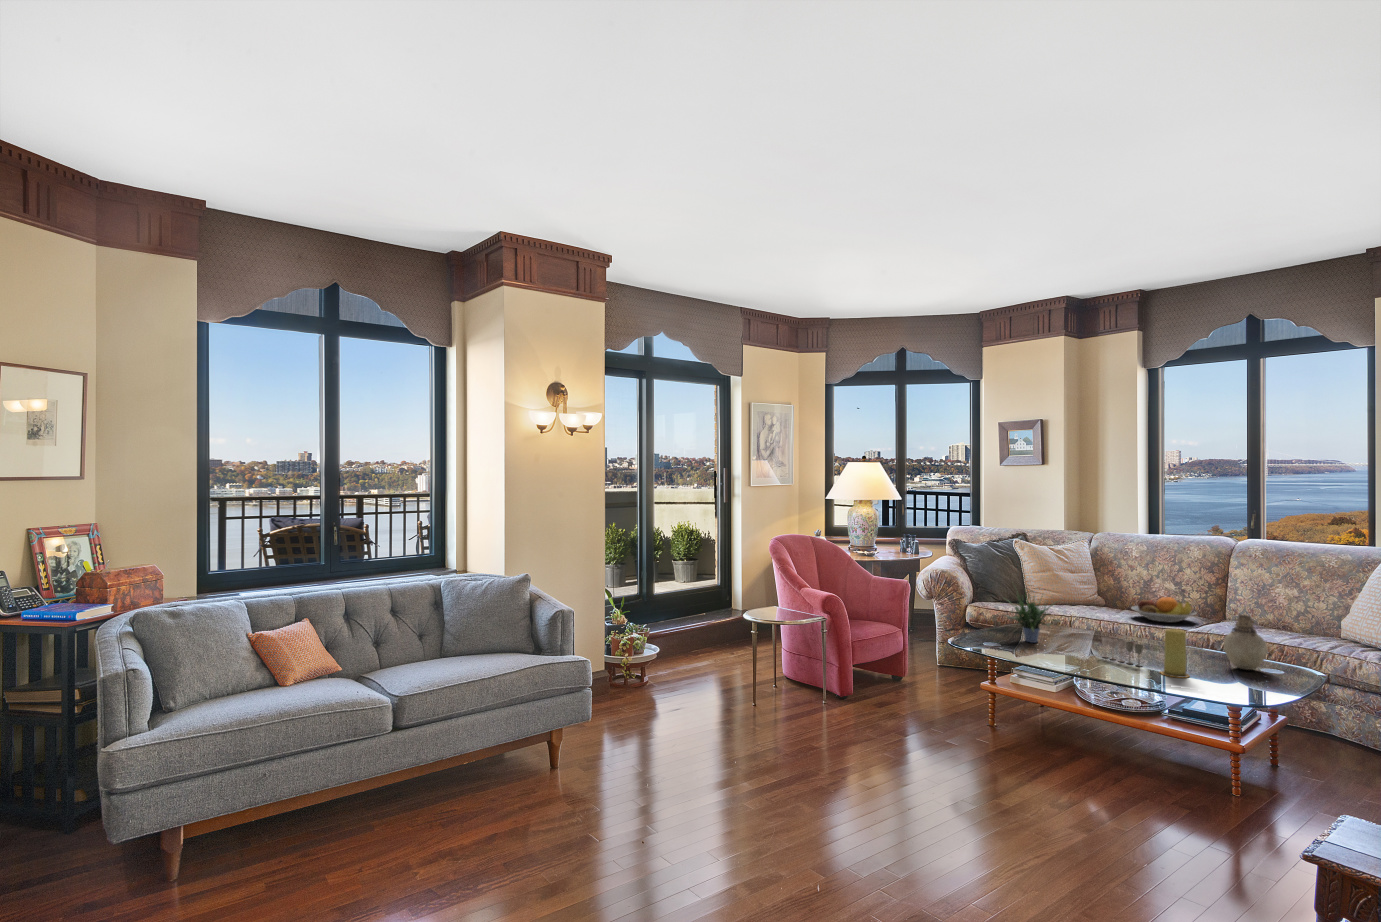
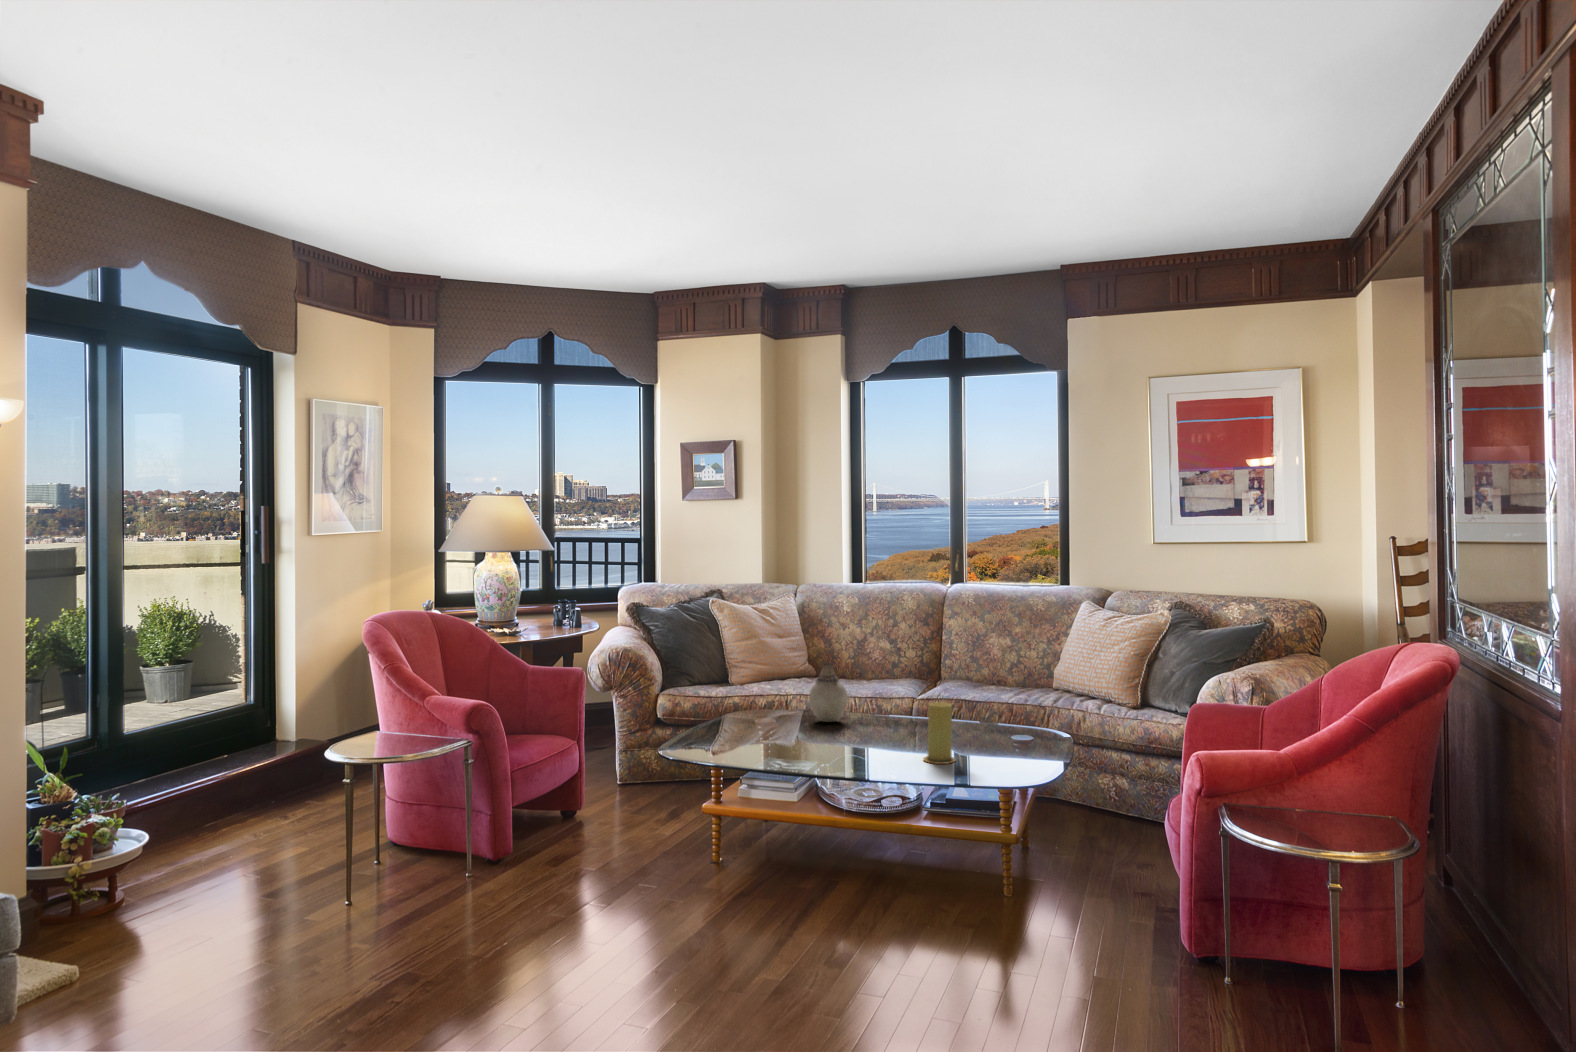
potted plant: present [1004,593,1059,643] -> none [719,656,799,739]
fruit bowl: present [1131,597,1196,622] -> none [847,658,915,689]
vase: present [1224,615,1267,670] -> present [809,663,848,722]
wine glass: present [1102,636,1143,667] -> none [849,720,901,755]

